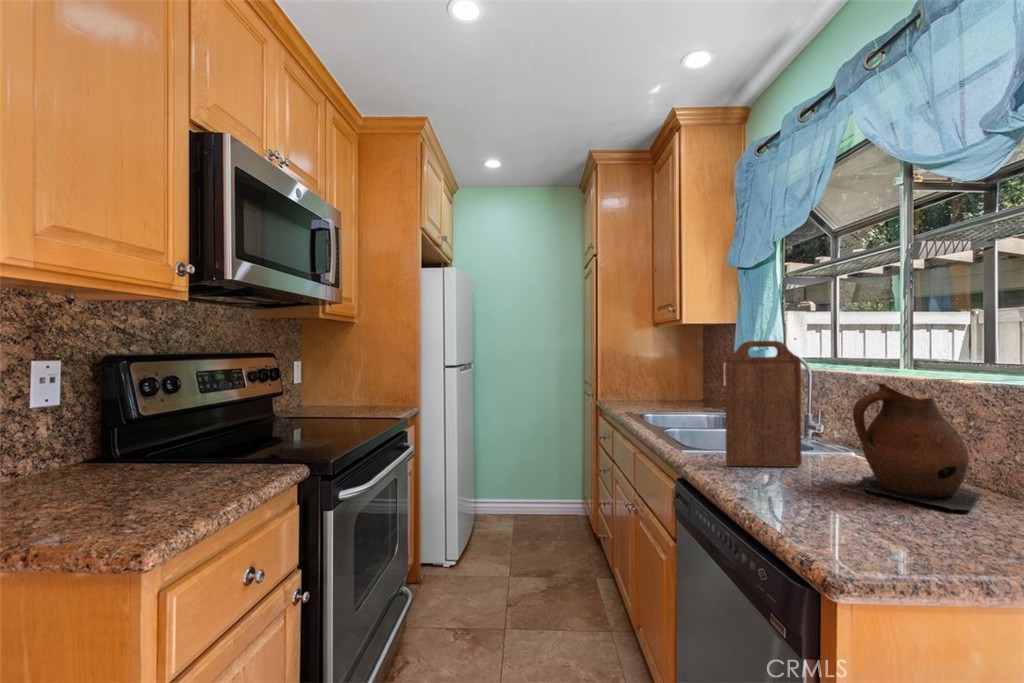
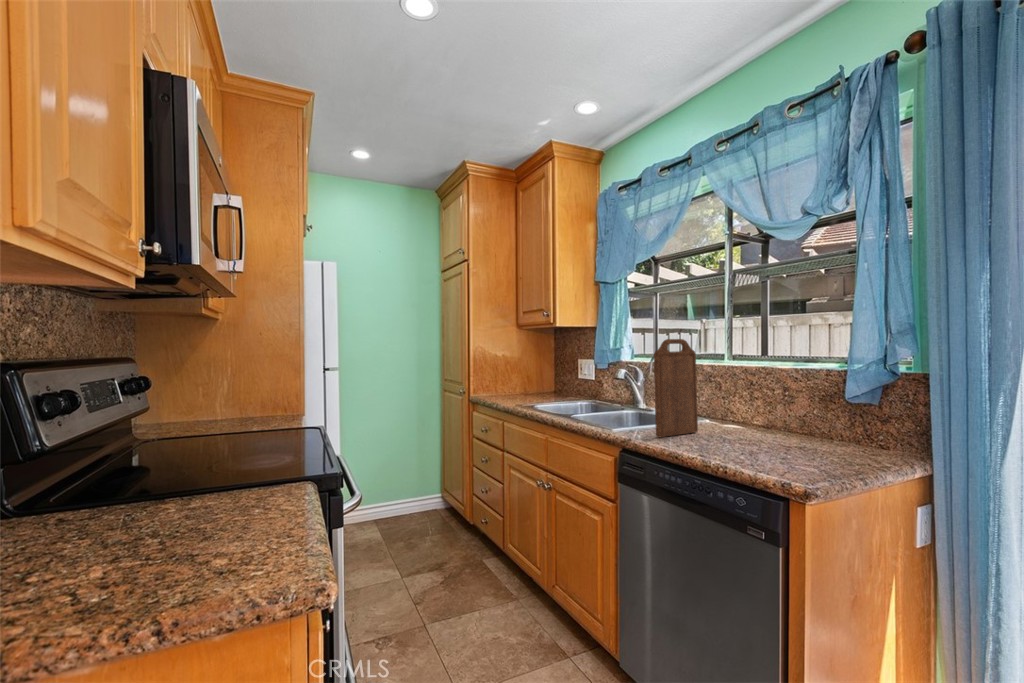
ceramic pitcher: present [853,382,981,511] -> none [737,366,808,444]

